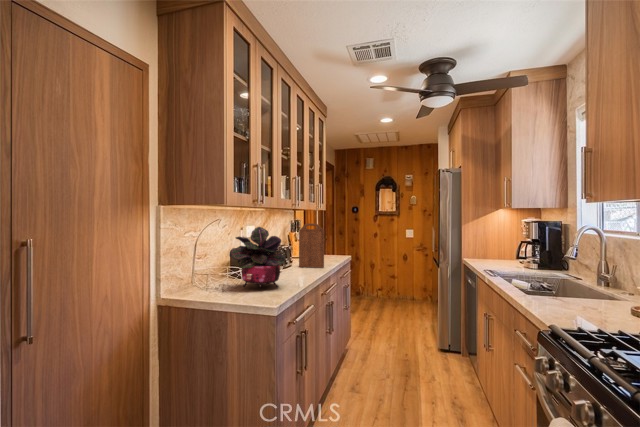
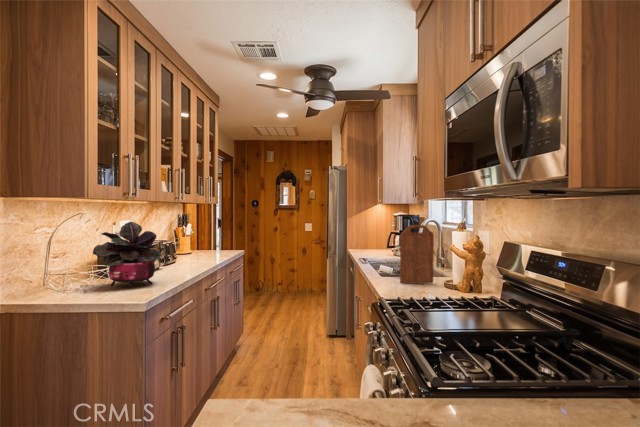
cutting board: present [299,224,324,268] -> present [400,225,434,284]

